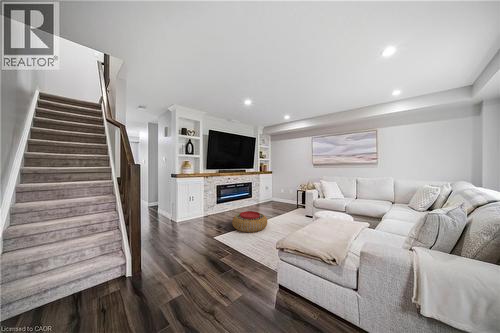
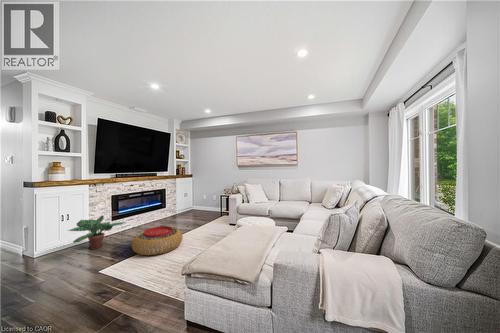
potted plant: none [195,199,228,222] -> present [69,215,126,249]

